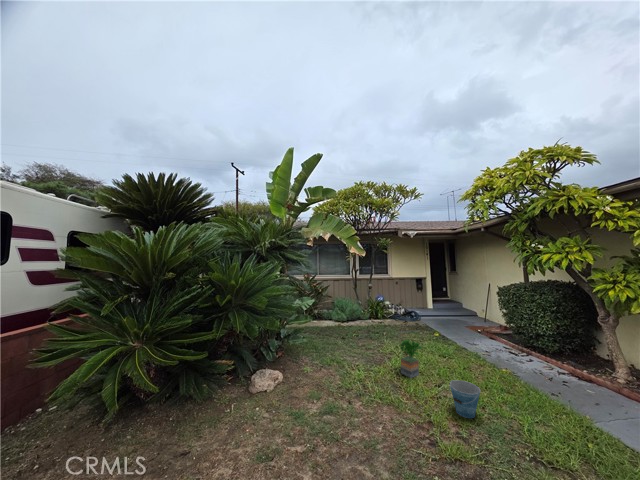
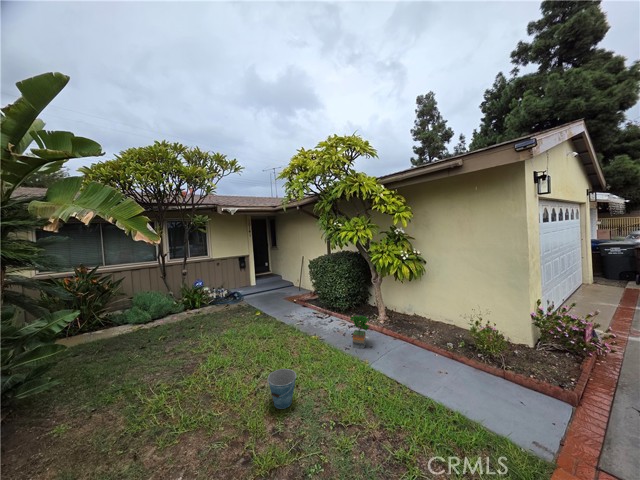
potted tree: present [401,340,421,378] -> present [350,316,369,349]

